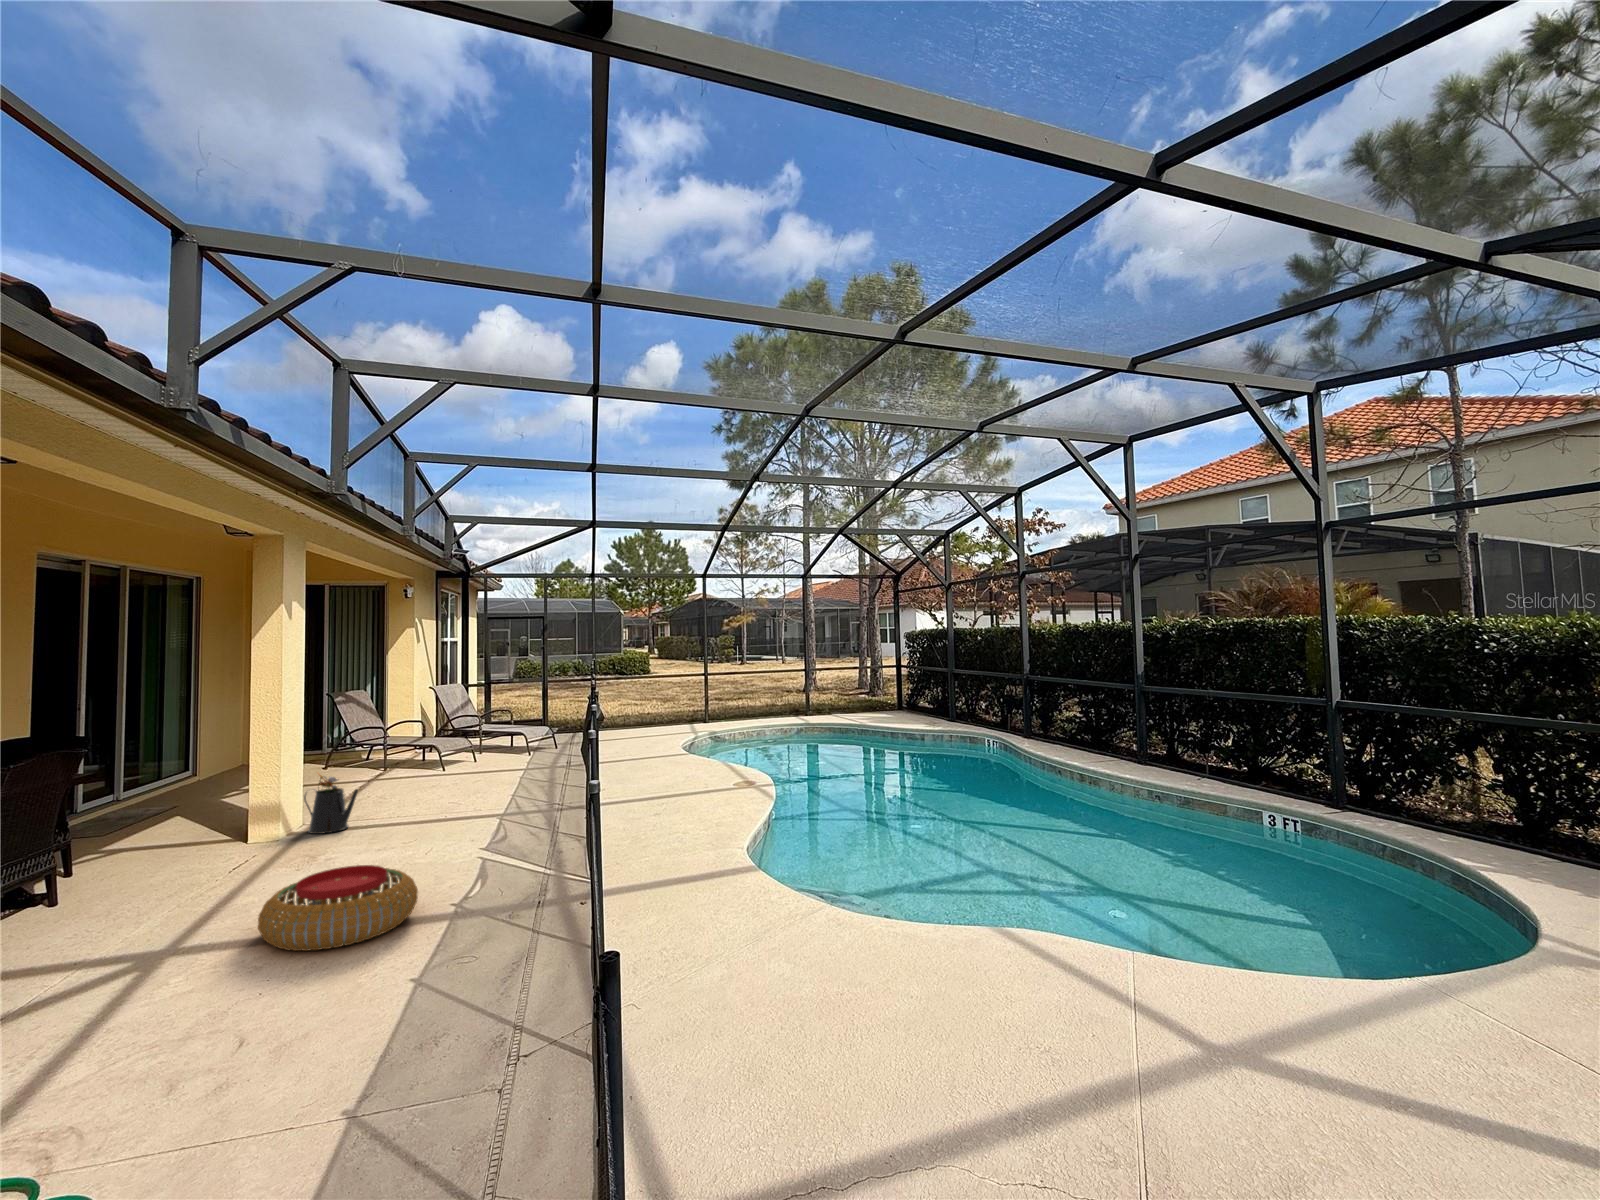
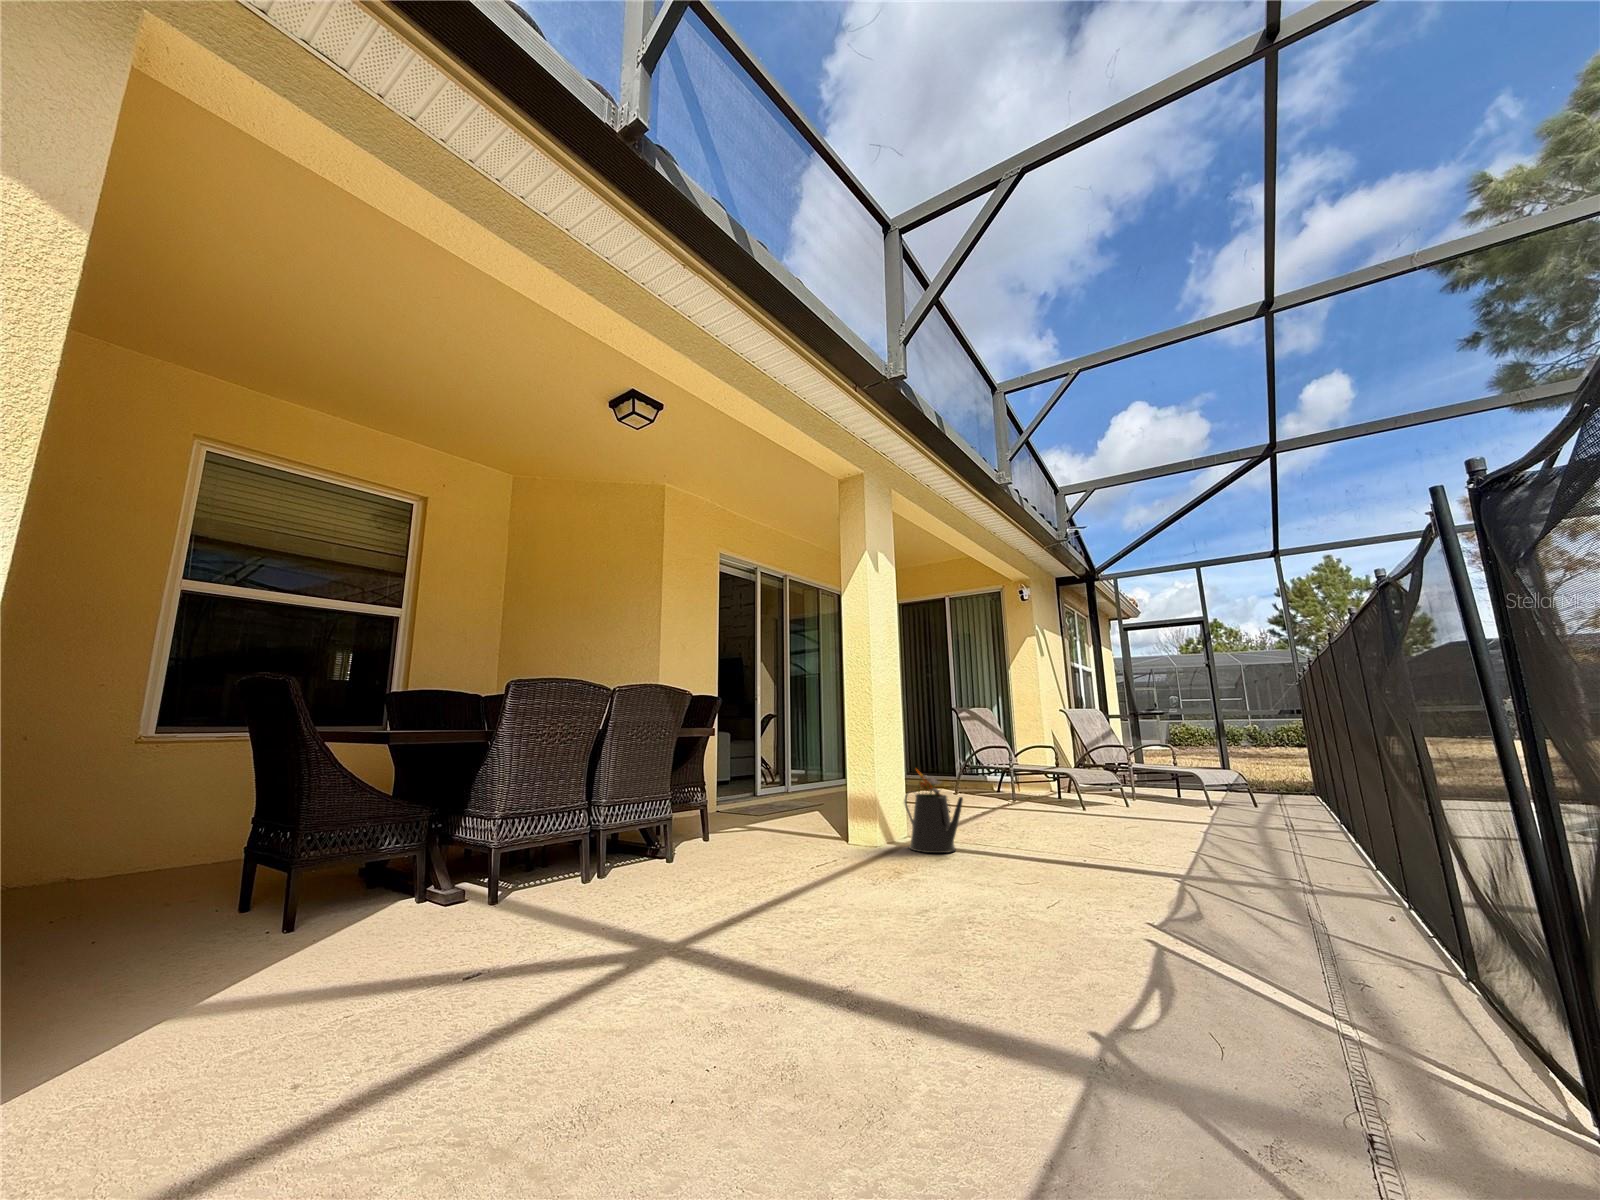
pouf: present [258,865,418,951] -> none [763,894,1028,1067]

